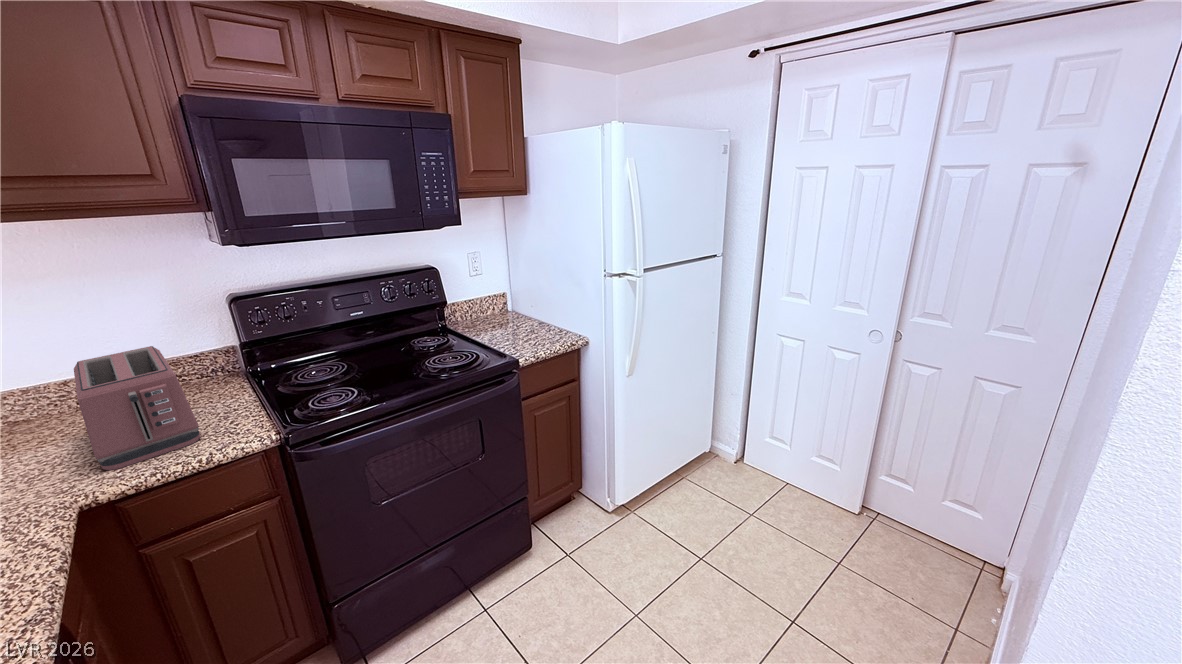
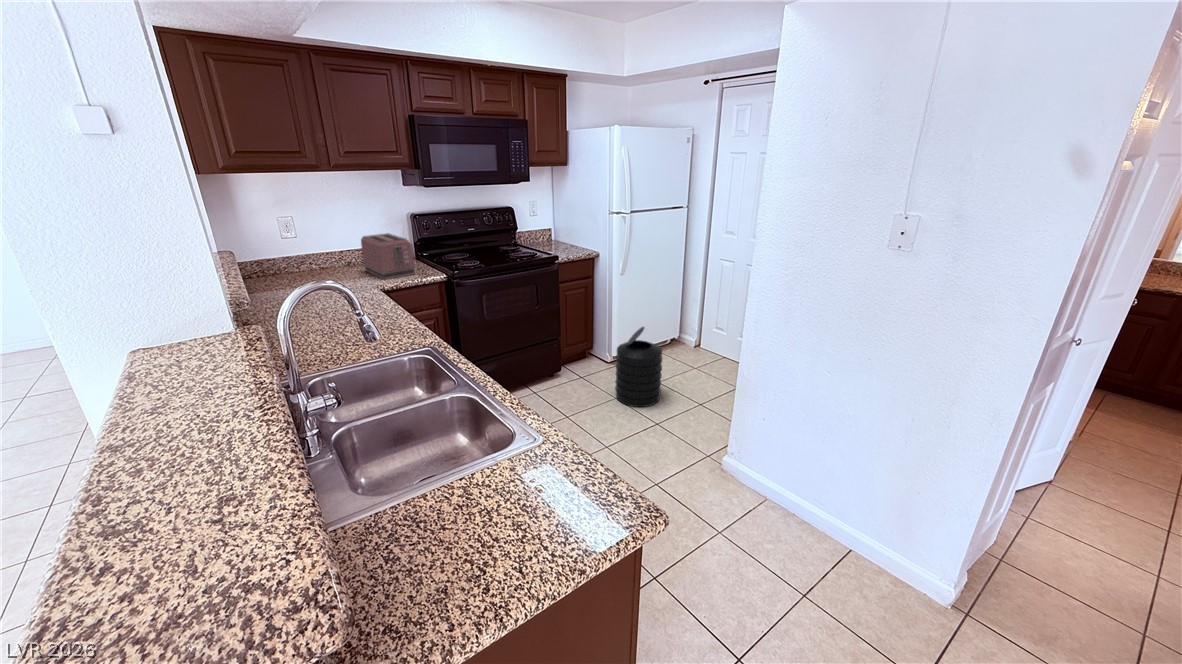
trash can: none [632,485,720,639] -> present [615,327,662,407]

